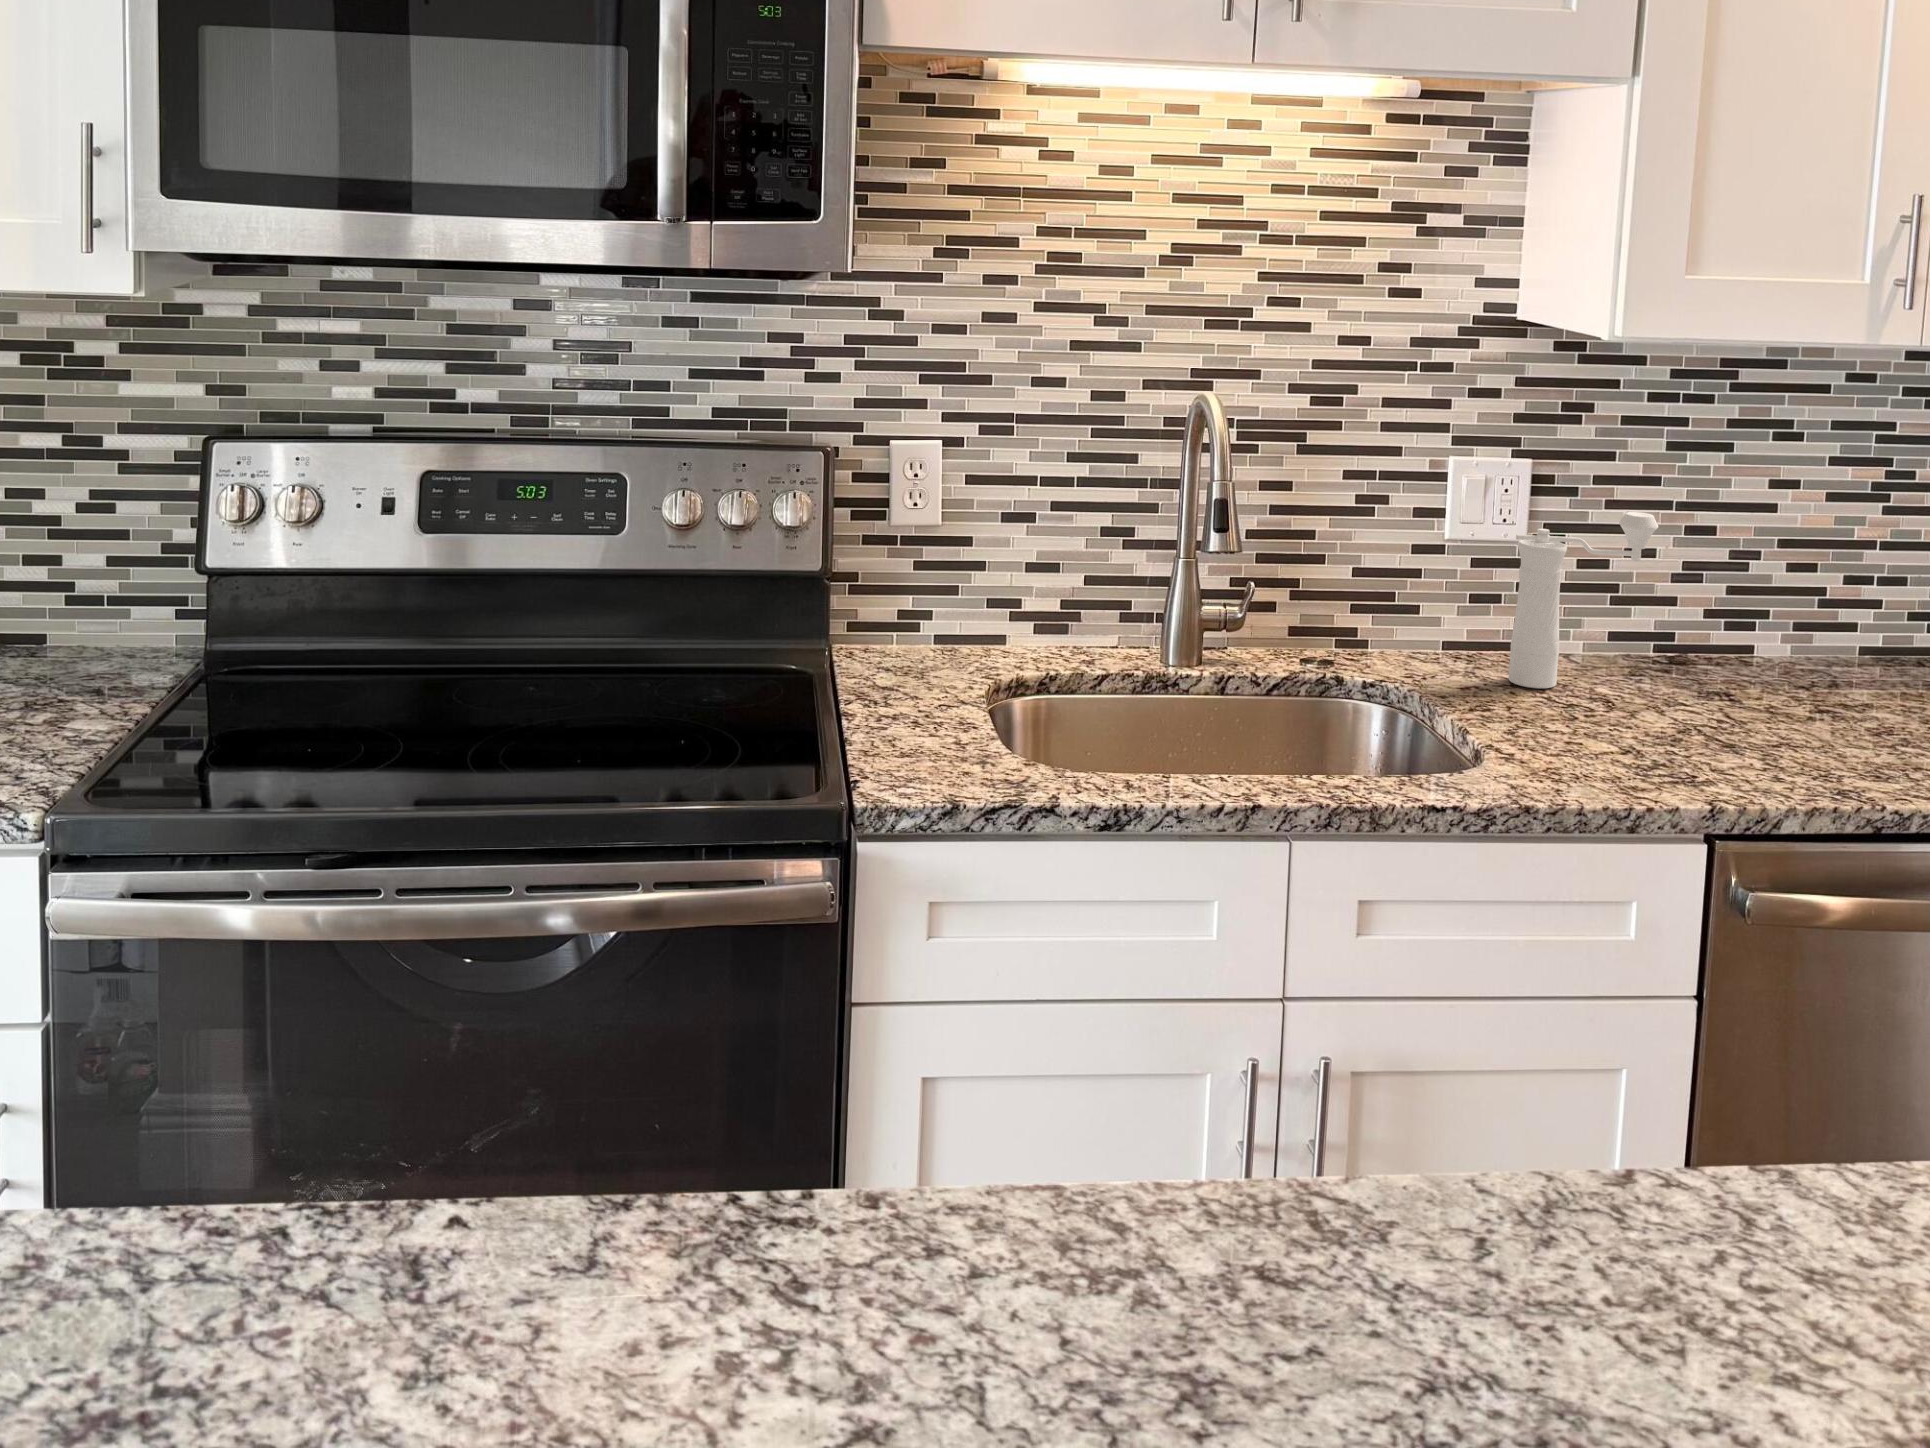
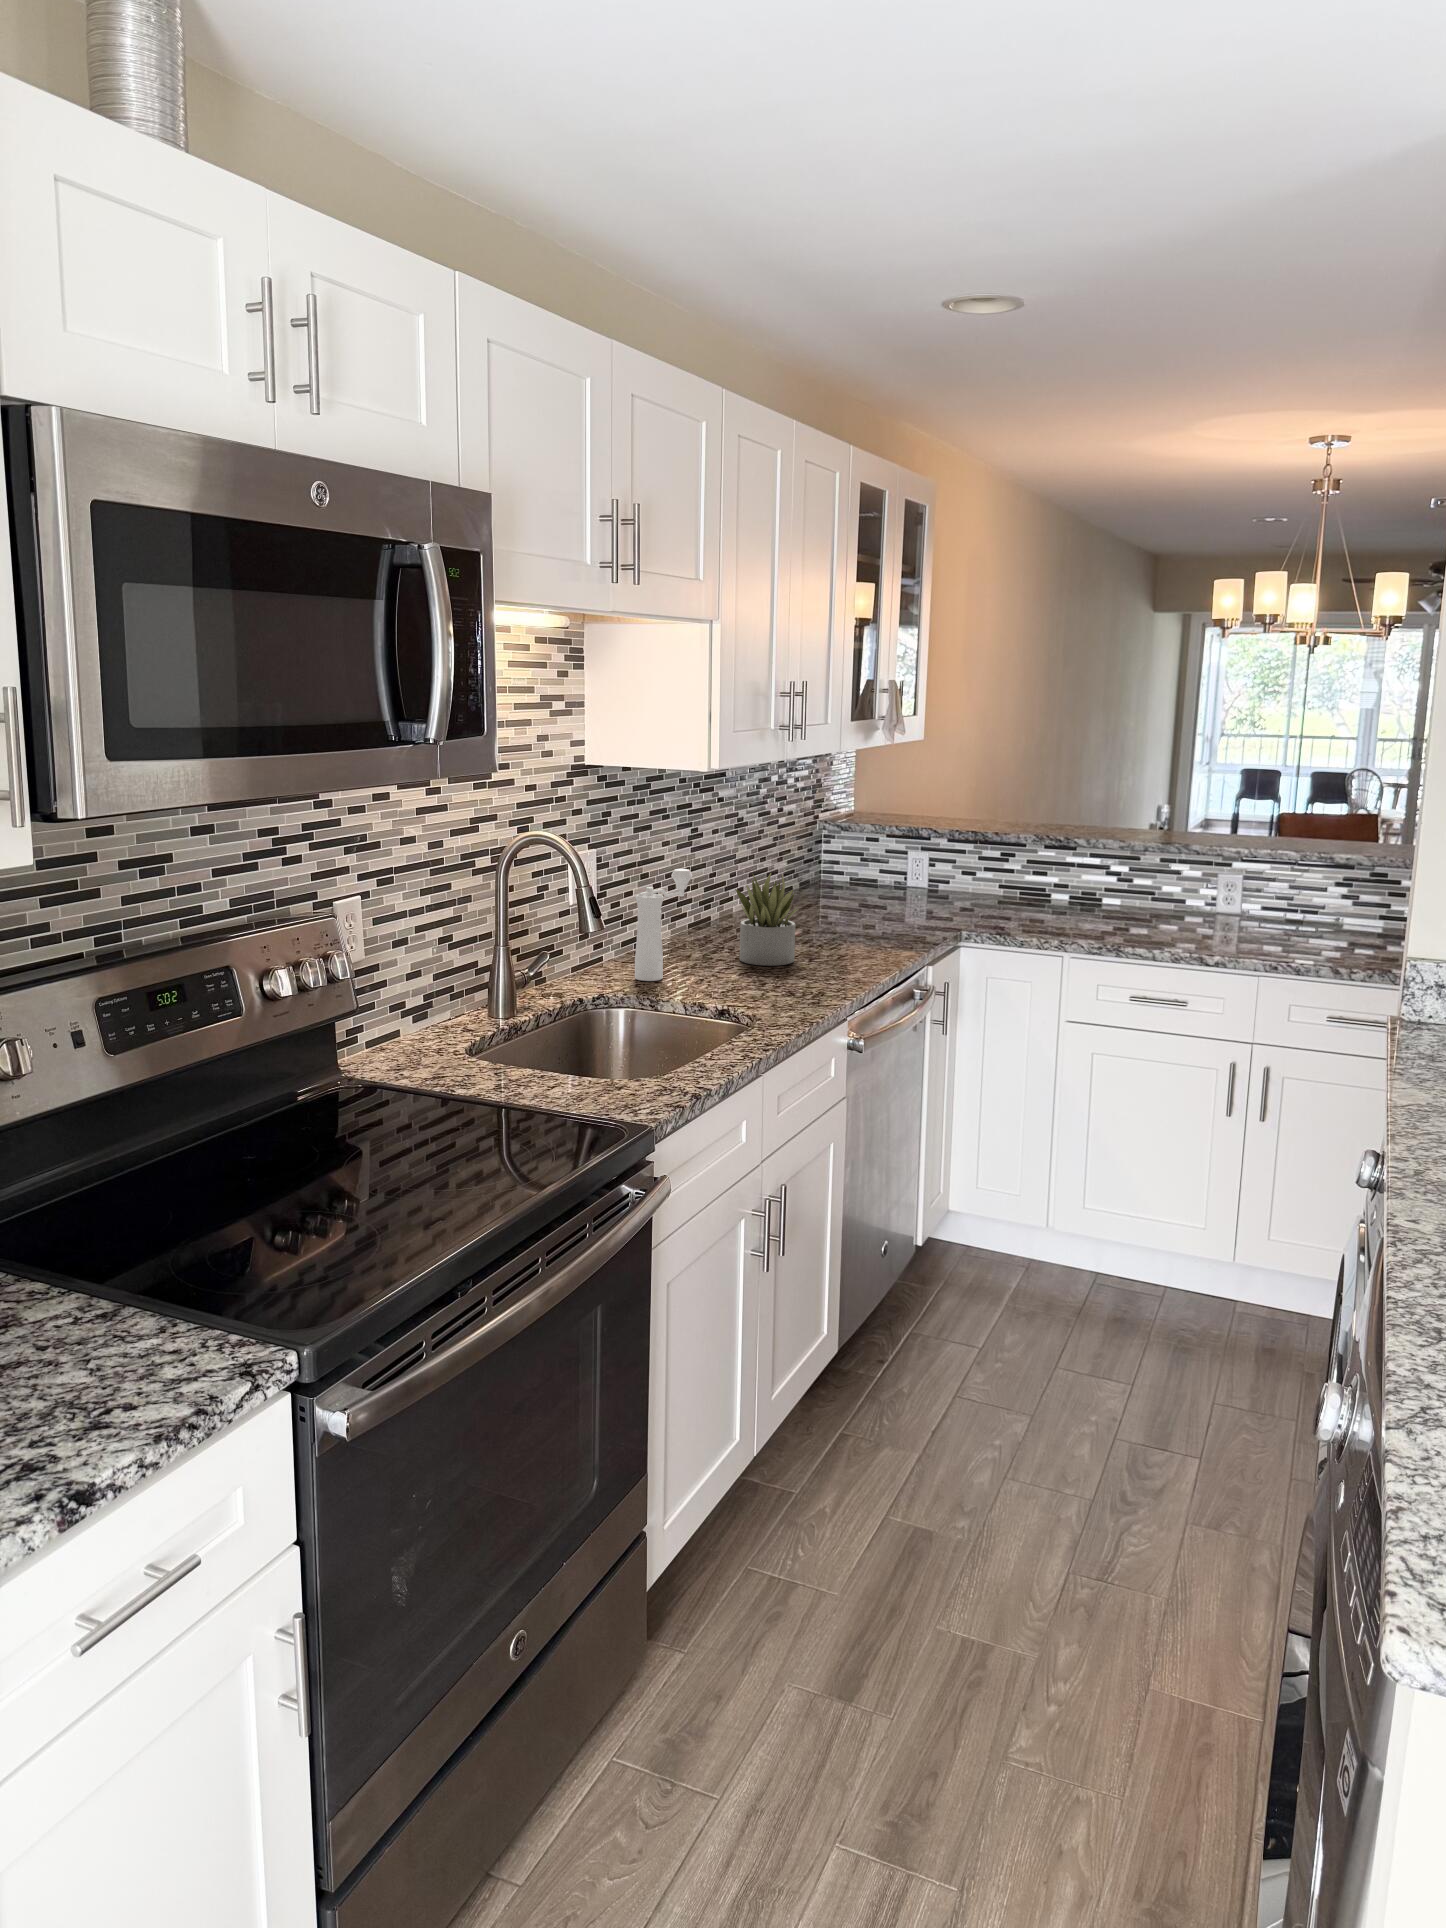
succulent plant: none [1765,550,1891,735] -> present [735,873,799,966]

